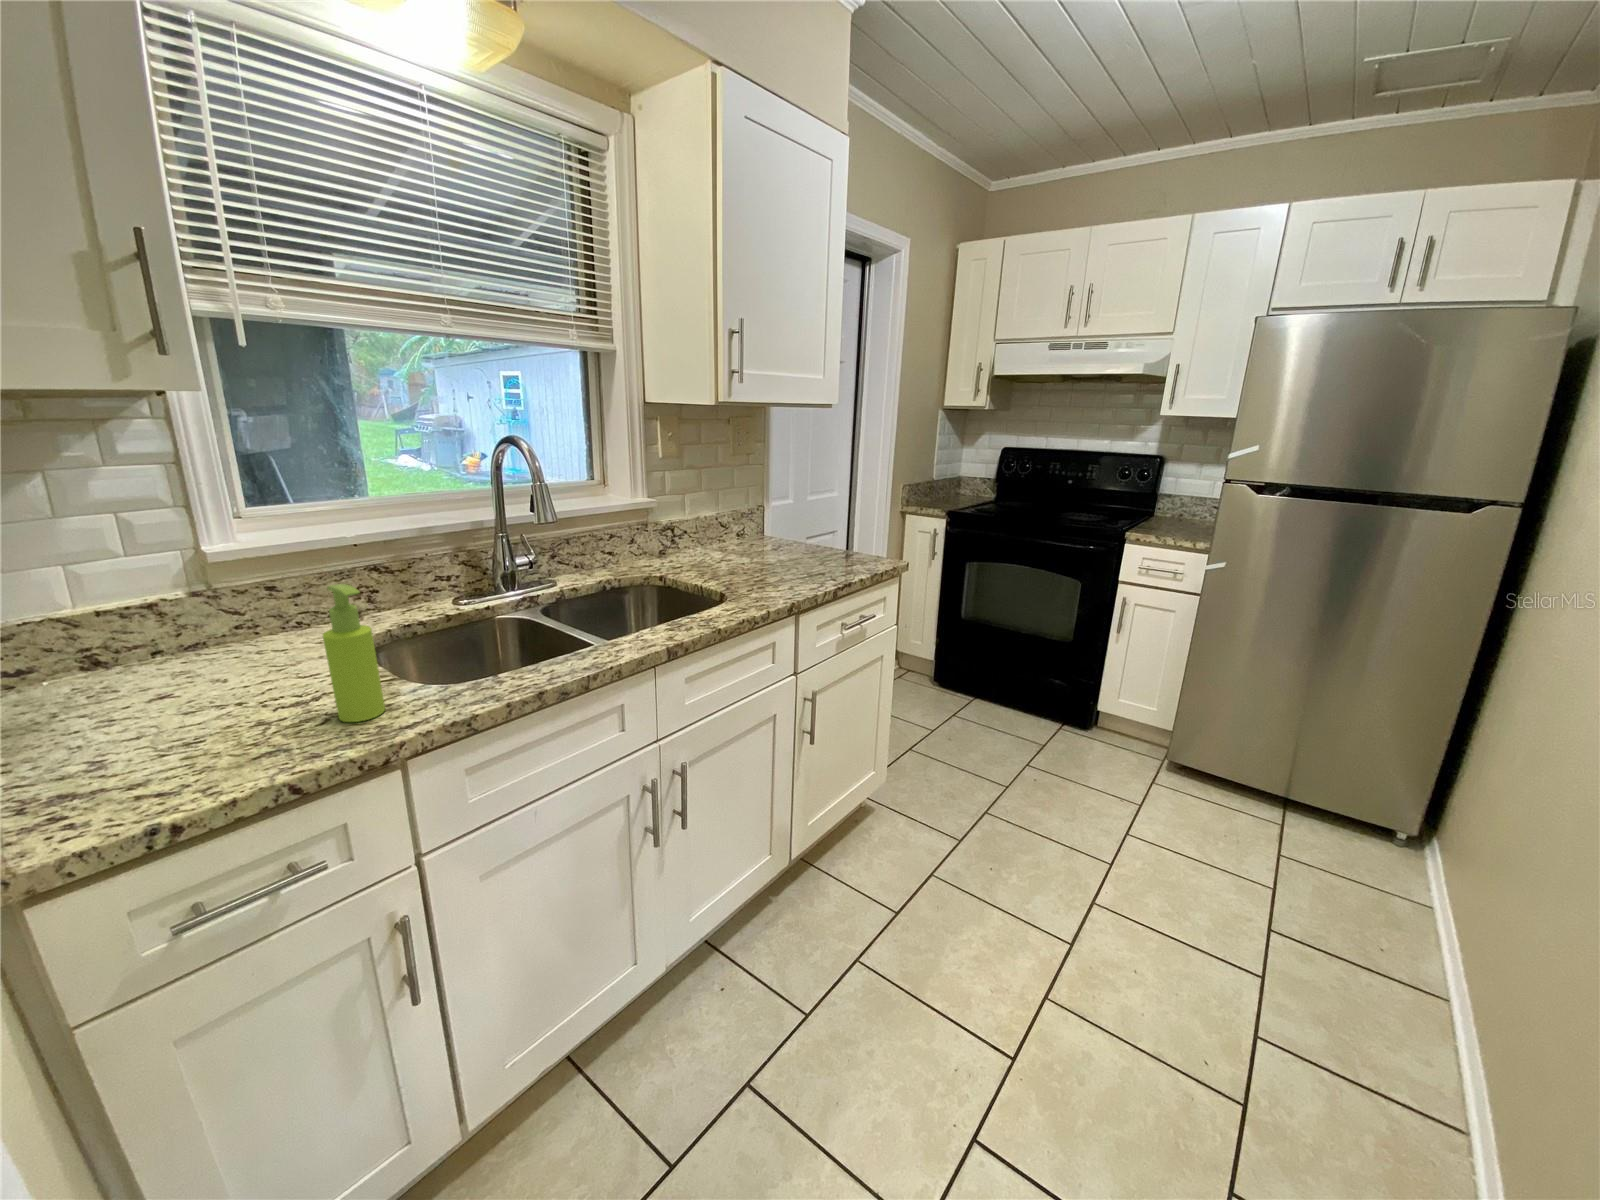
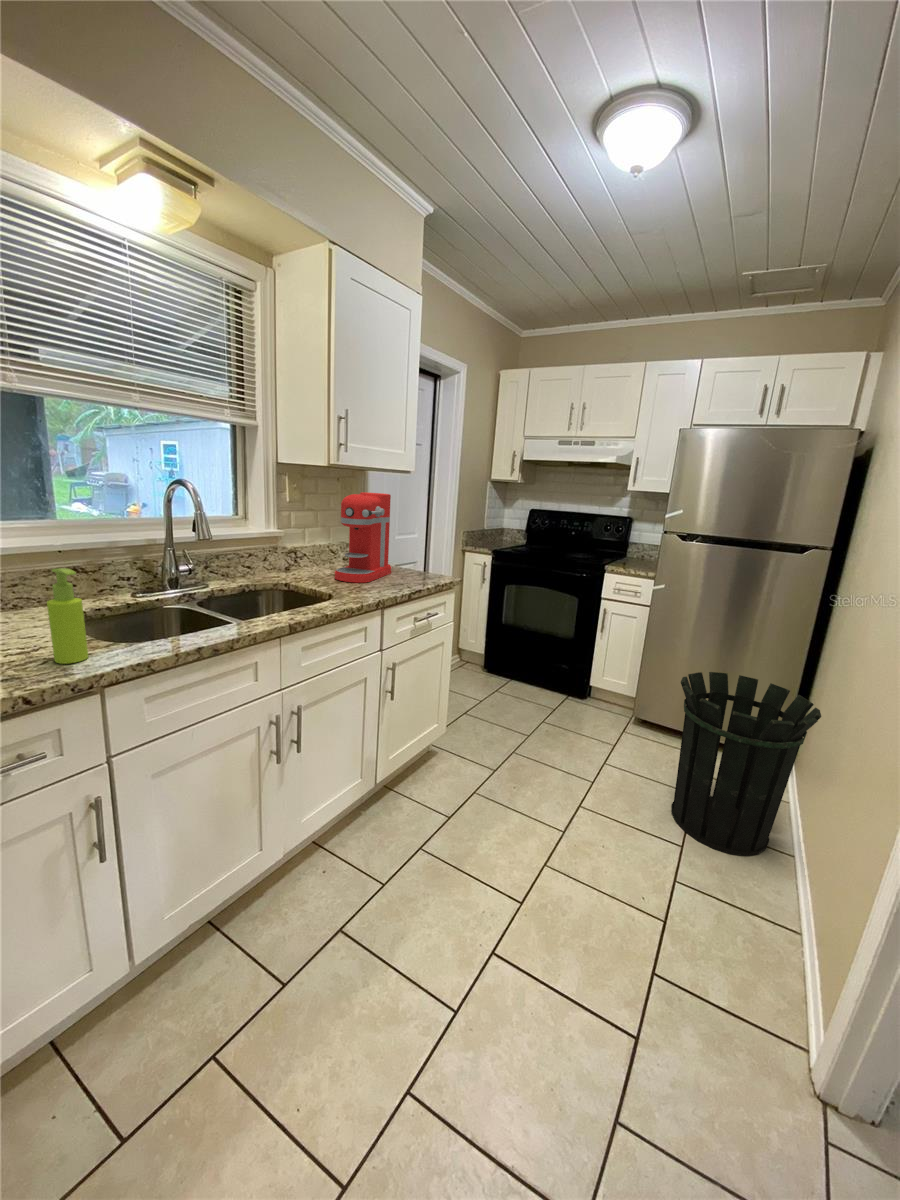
coffee maker: none [729,440,808,573] -> present [335,492,391,583]
waste bin: none [1237,703,1516,995] -> present [671,672,821,856]

